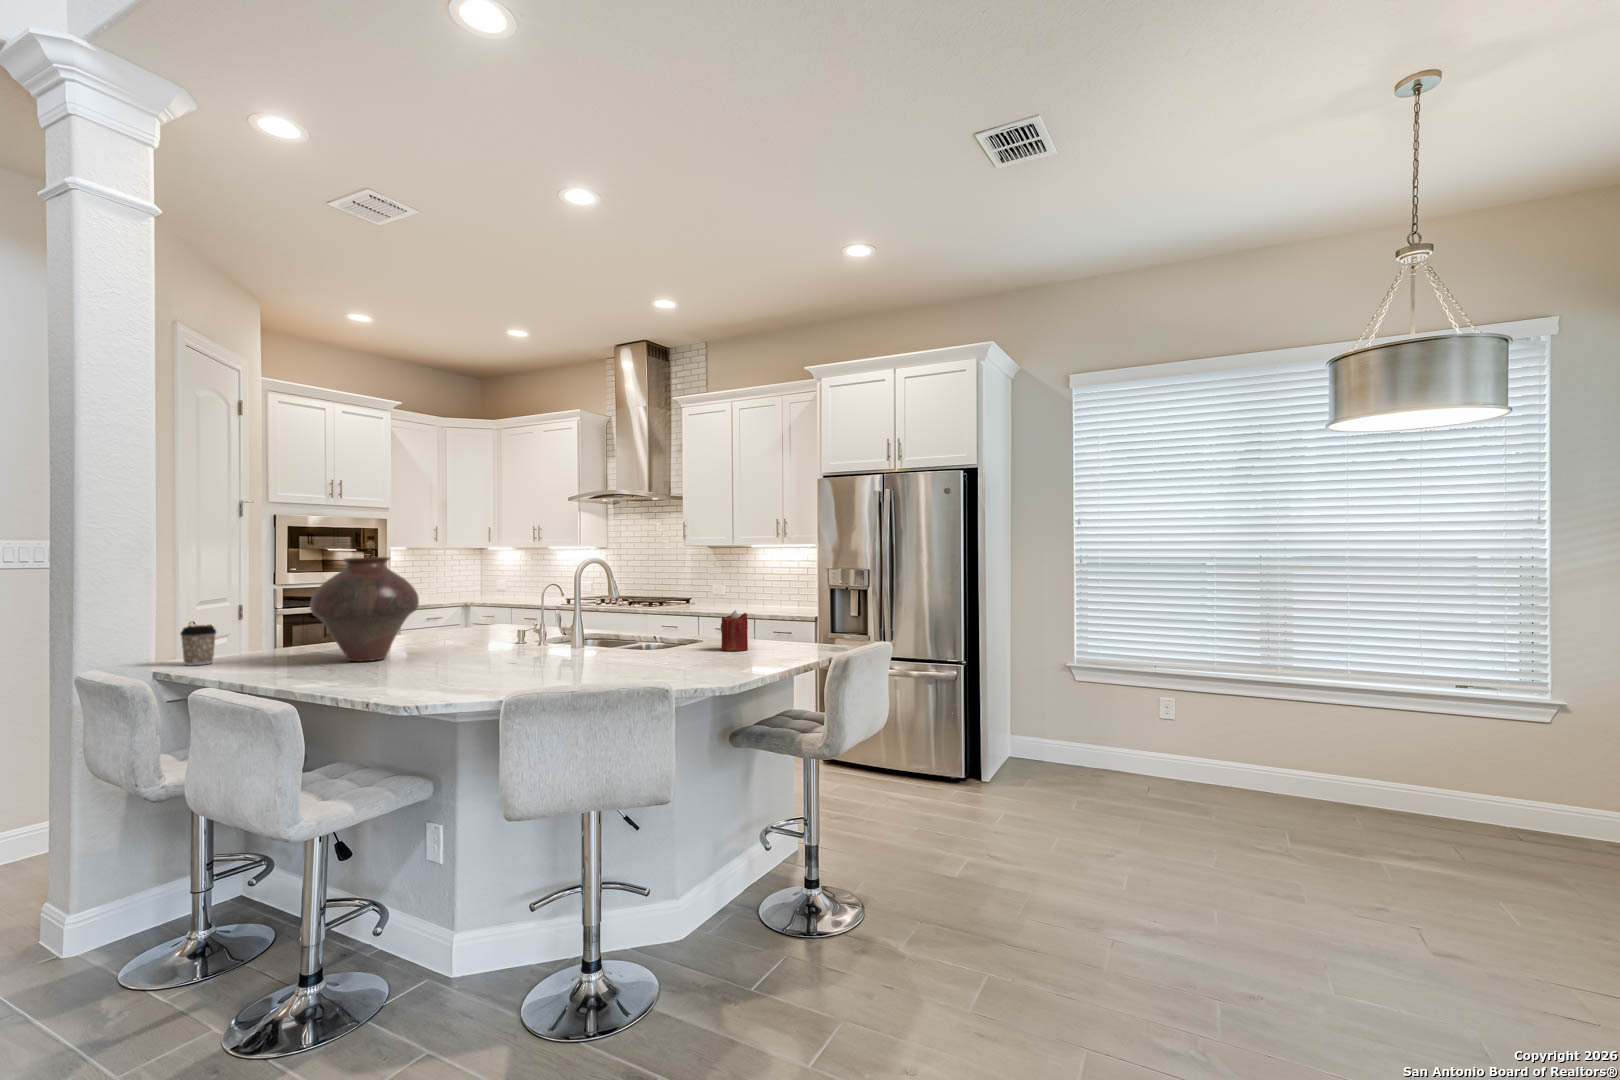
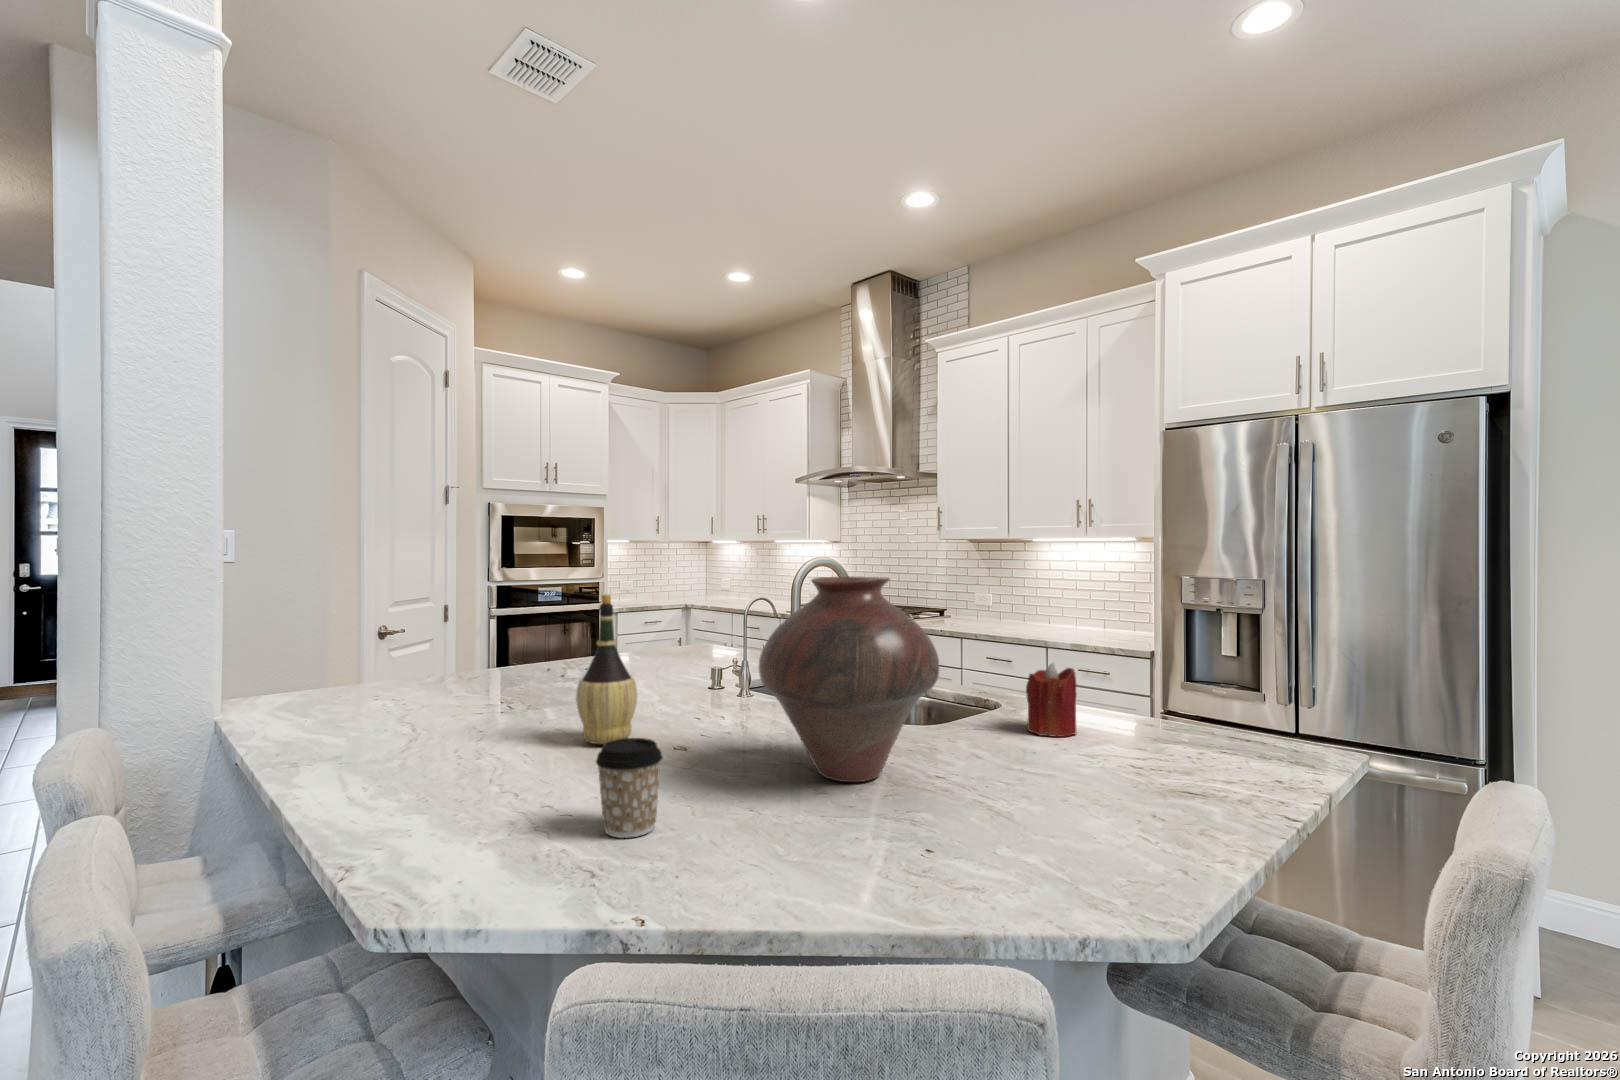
vase: present [310,557,419,661] -> present [759,576,939,782]
wine bottle: none [440,573,481,664] -> present [576,594,637,744]
coffee cup: present [181,626,216,665] -> present [596,738,663,838]

